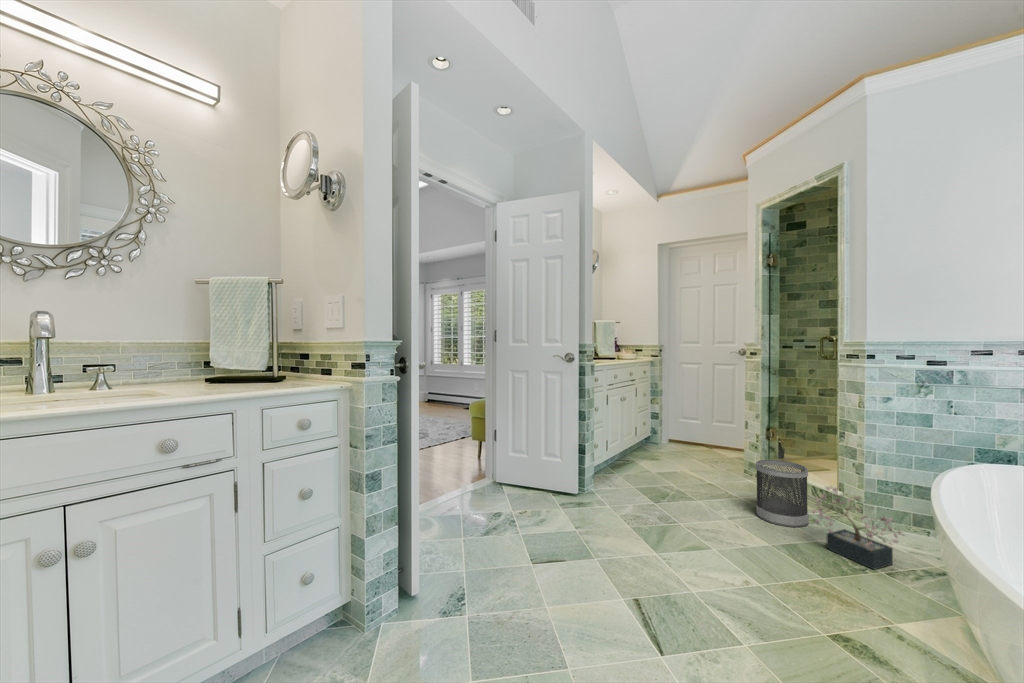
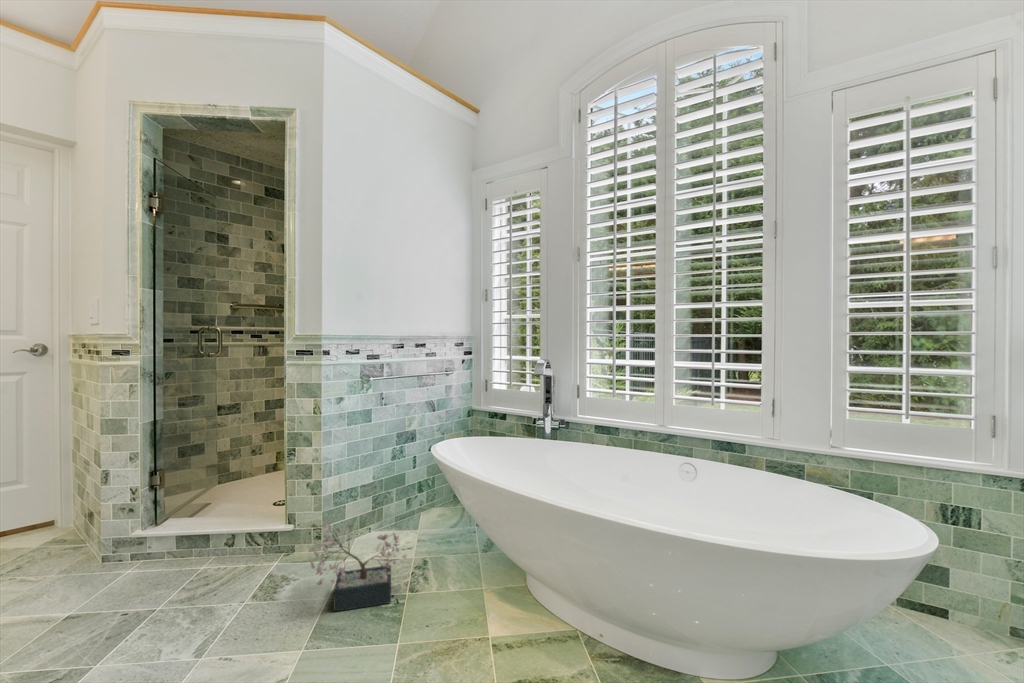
wastebasket: present [756,460,809,527] -> none [196,511,280,629]

